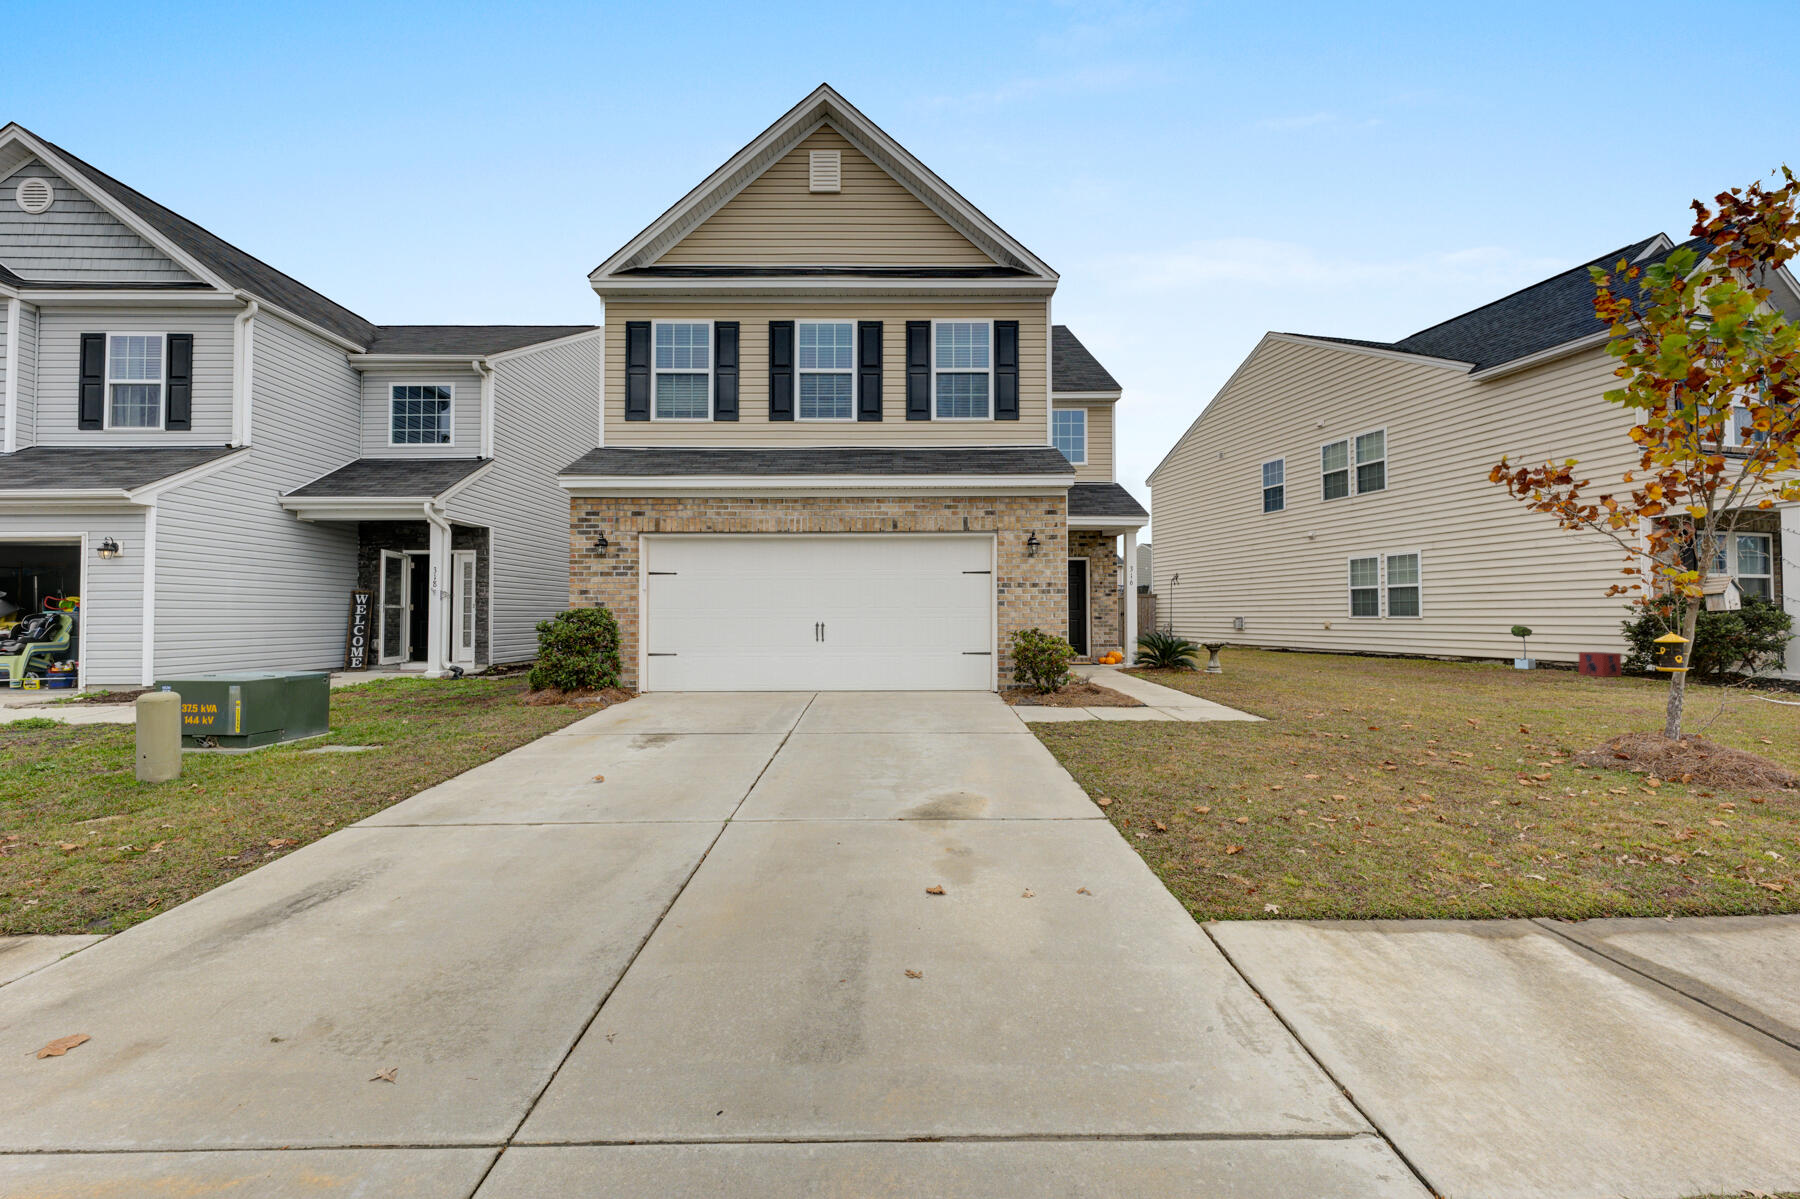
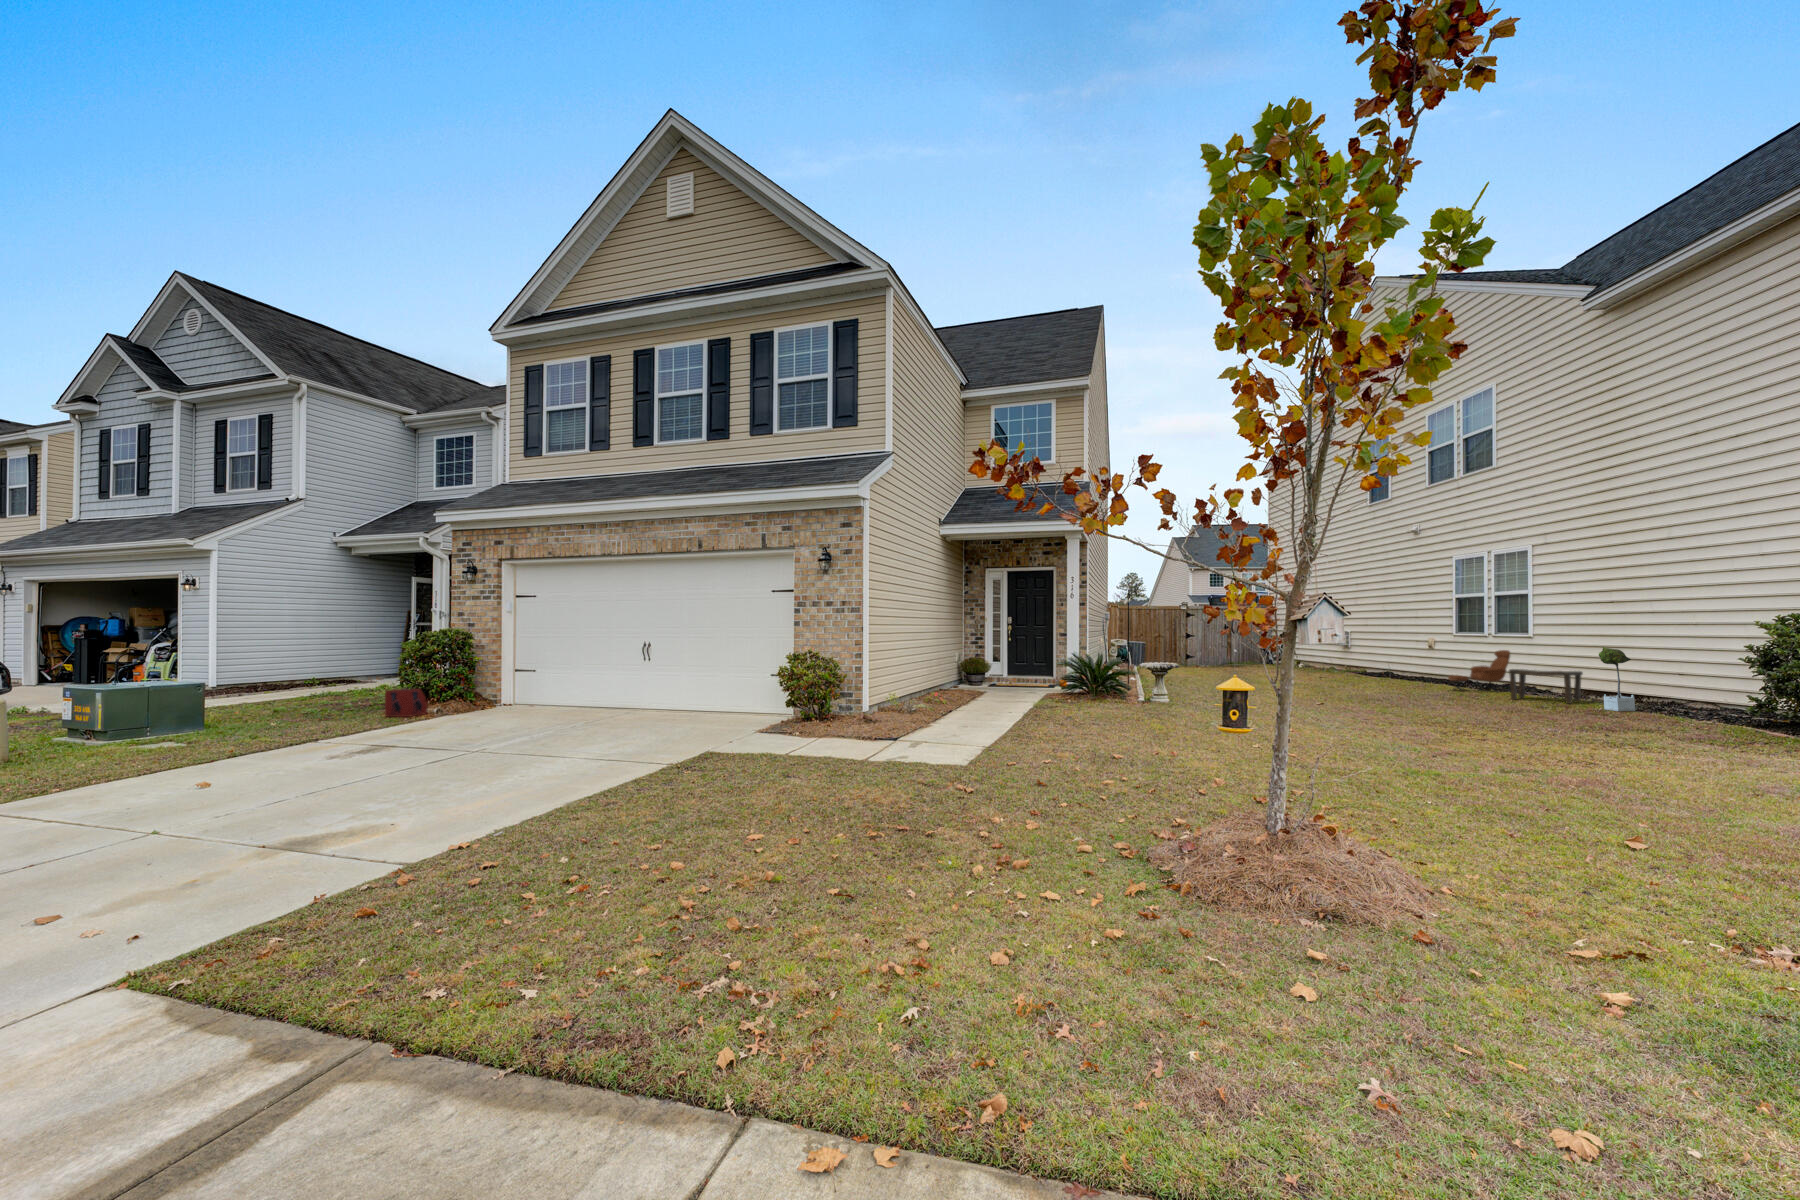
lounge chair: none [1369,627,1409,658] -> present [1448,650,1510,690]
bench: none [1433,641,1483,665] -> present [1509,669,1583,704]
storage box: present [1579,652,1621,677] -> present [385,688,427,717]

